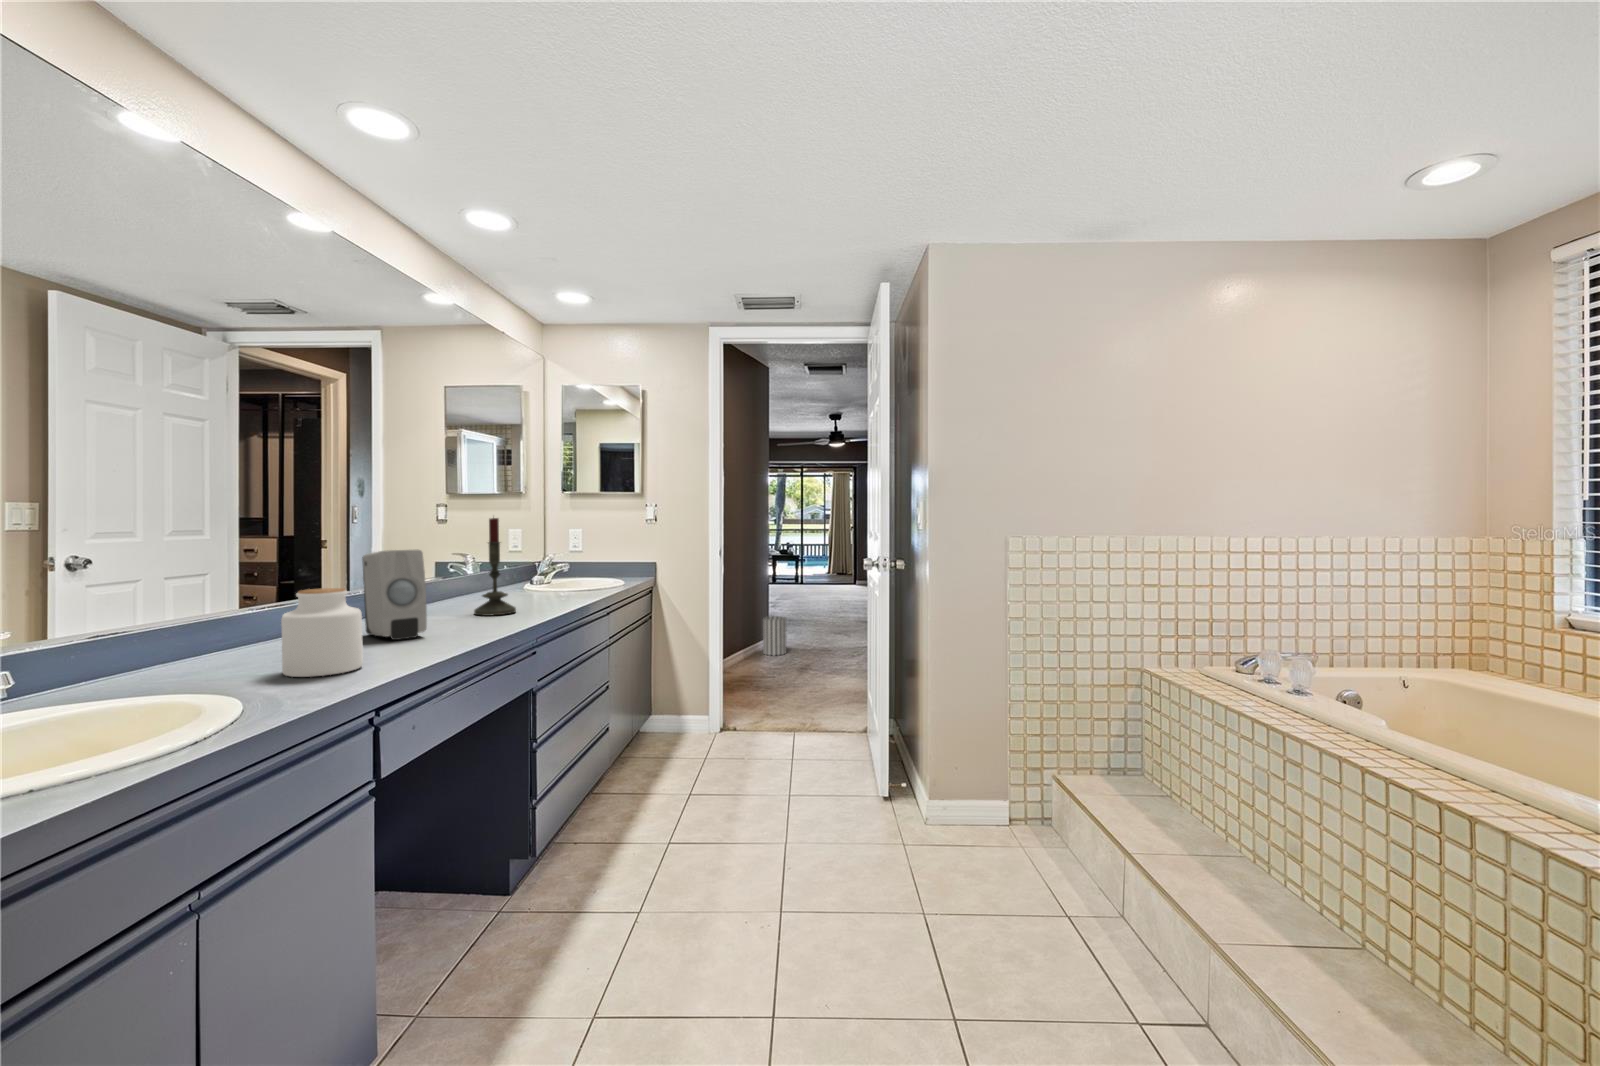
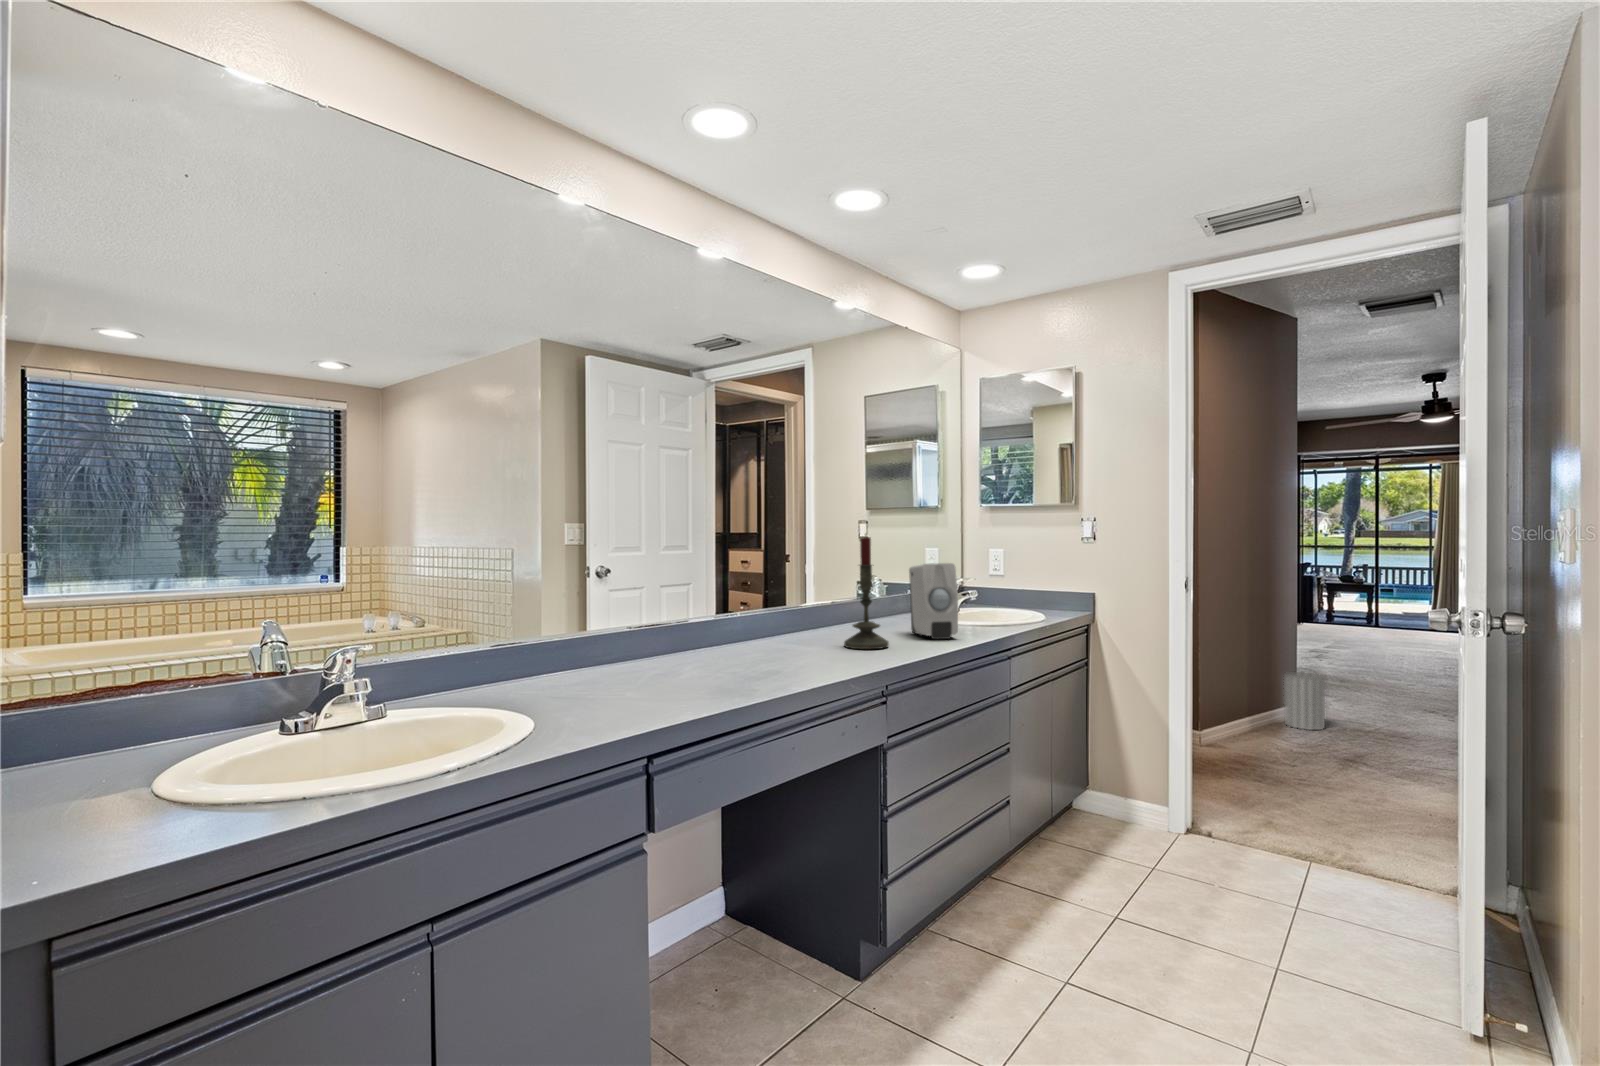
soap dispenser: present [362,550,427,640] -> present [909,563,958,639]
jar: present [281,588,363,677] -> none [604,614,675,707]

